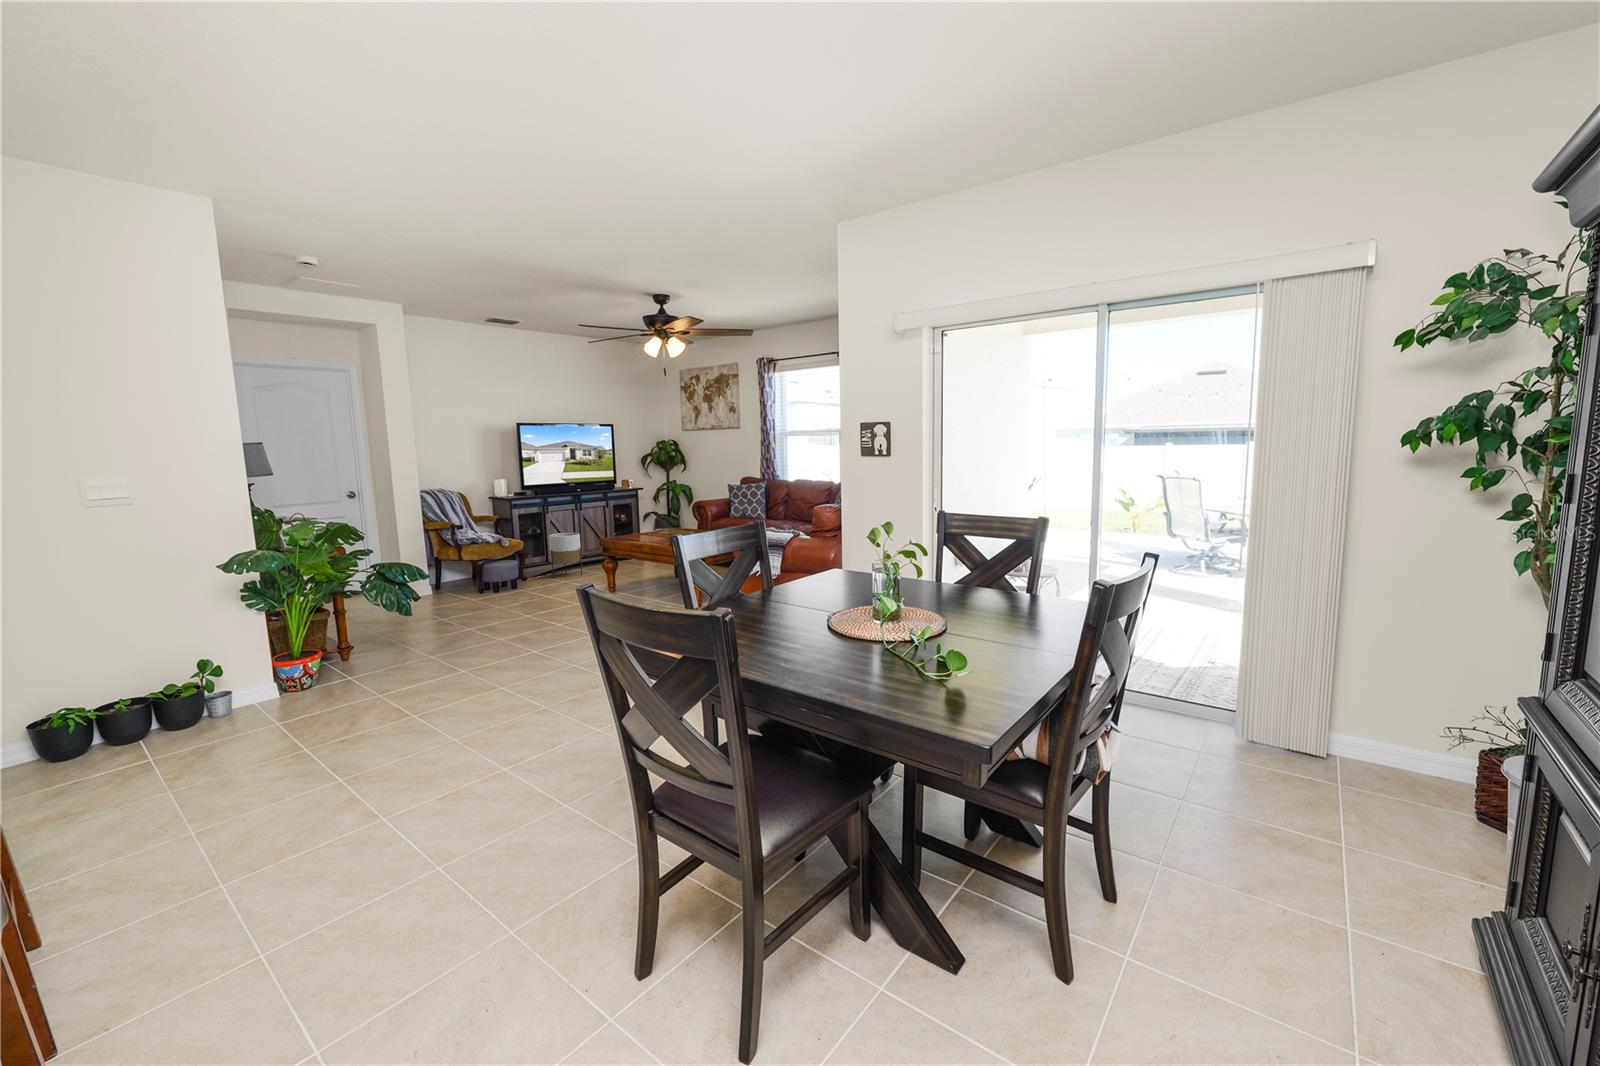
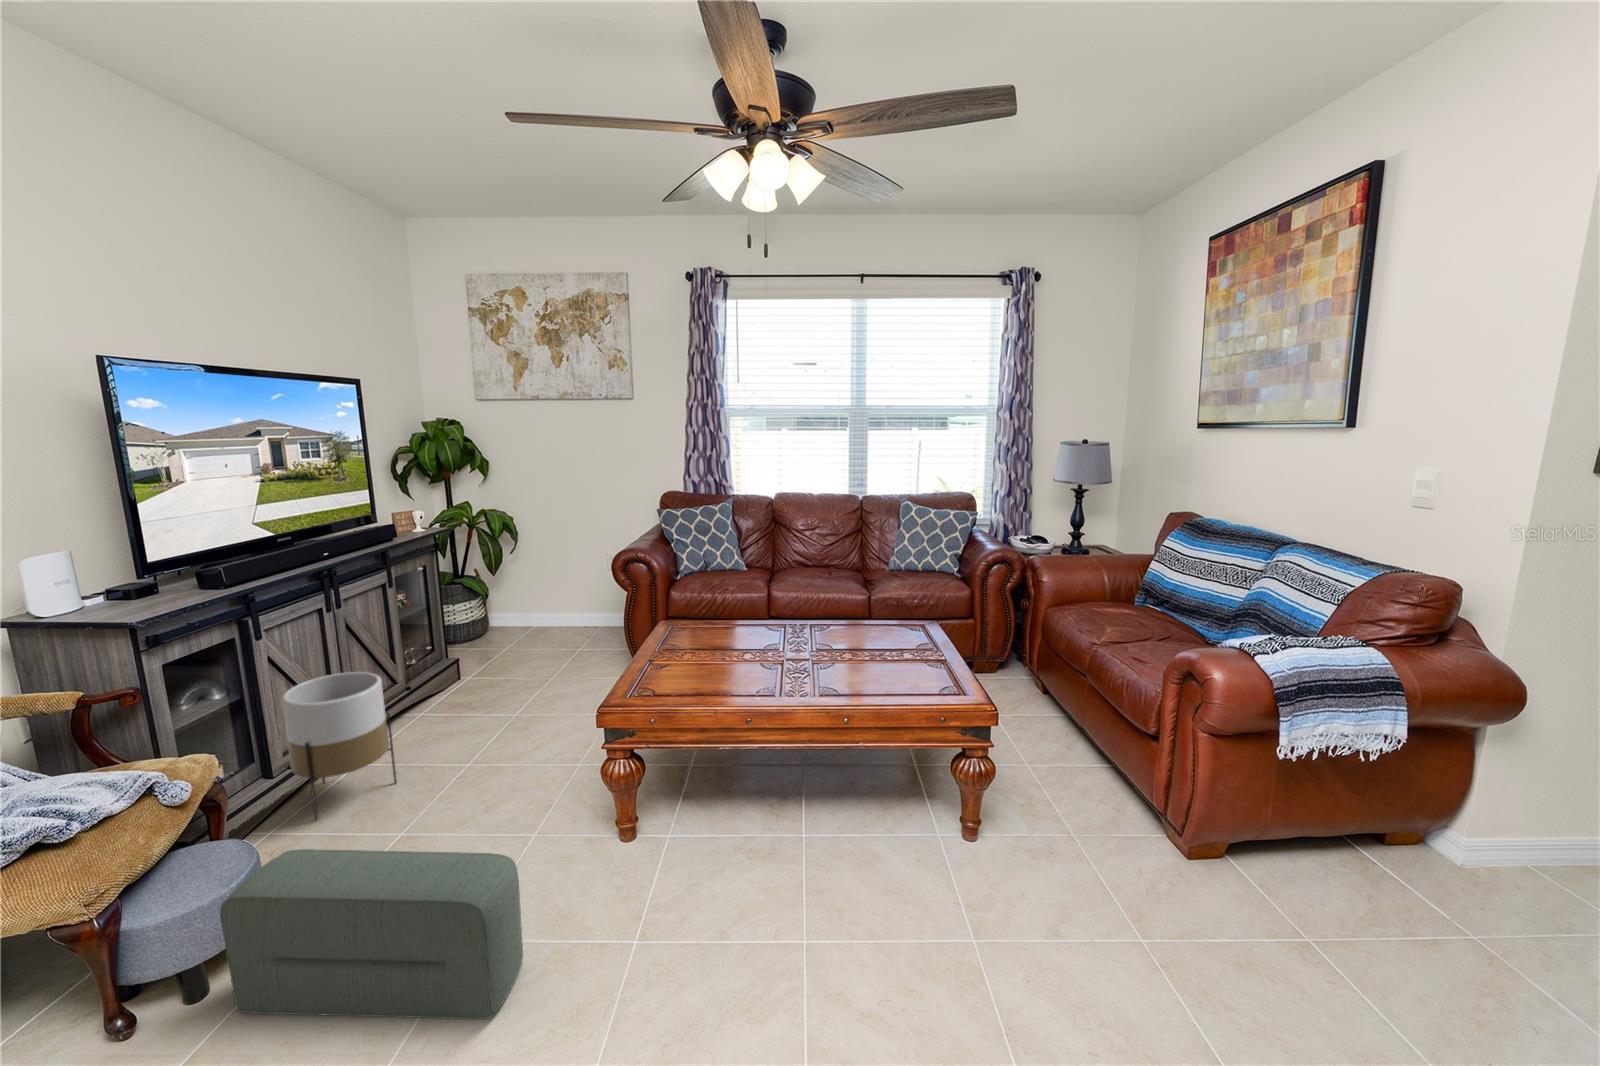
pouf: none [495,560,552,607] -> present [220,849,523,1019]

